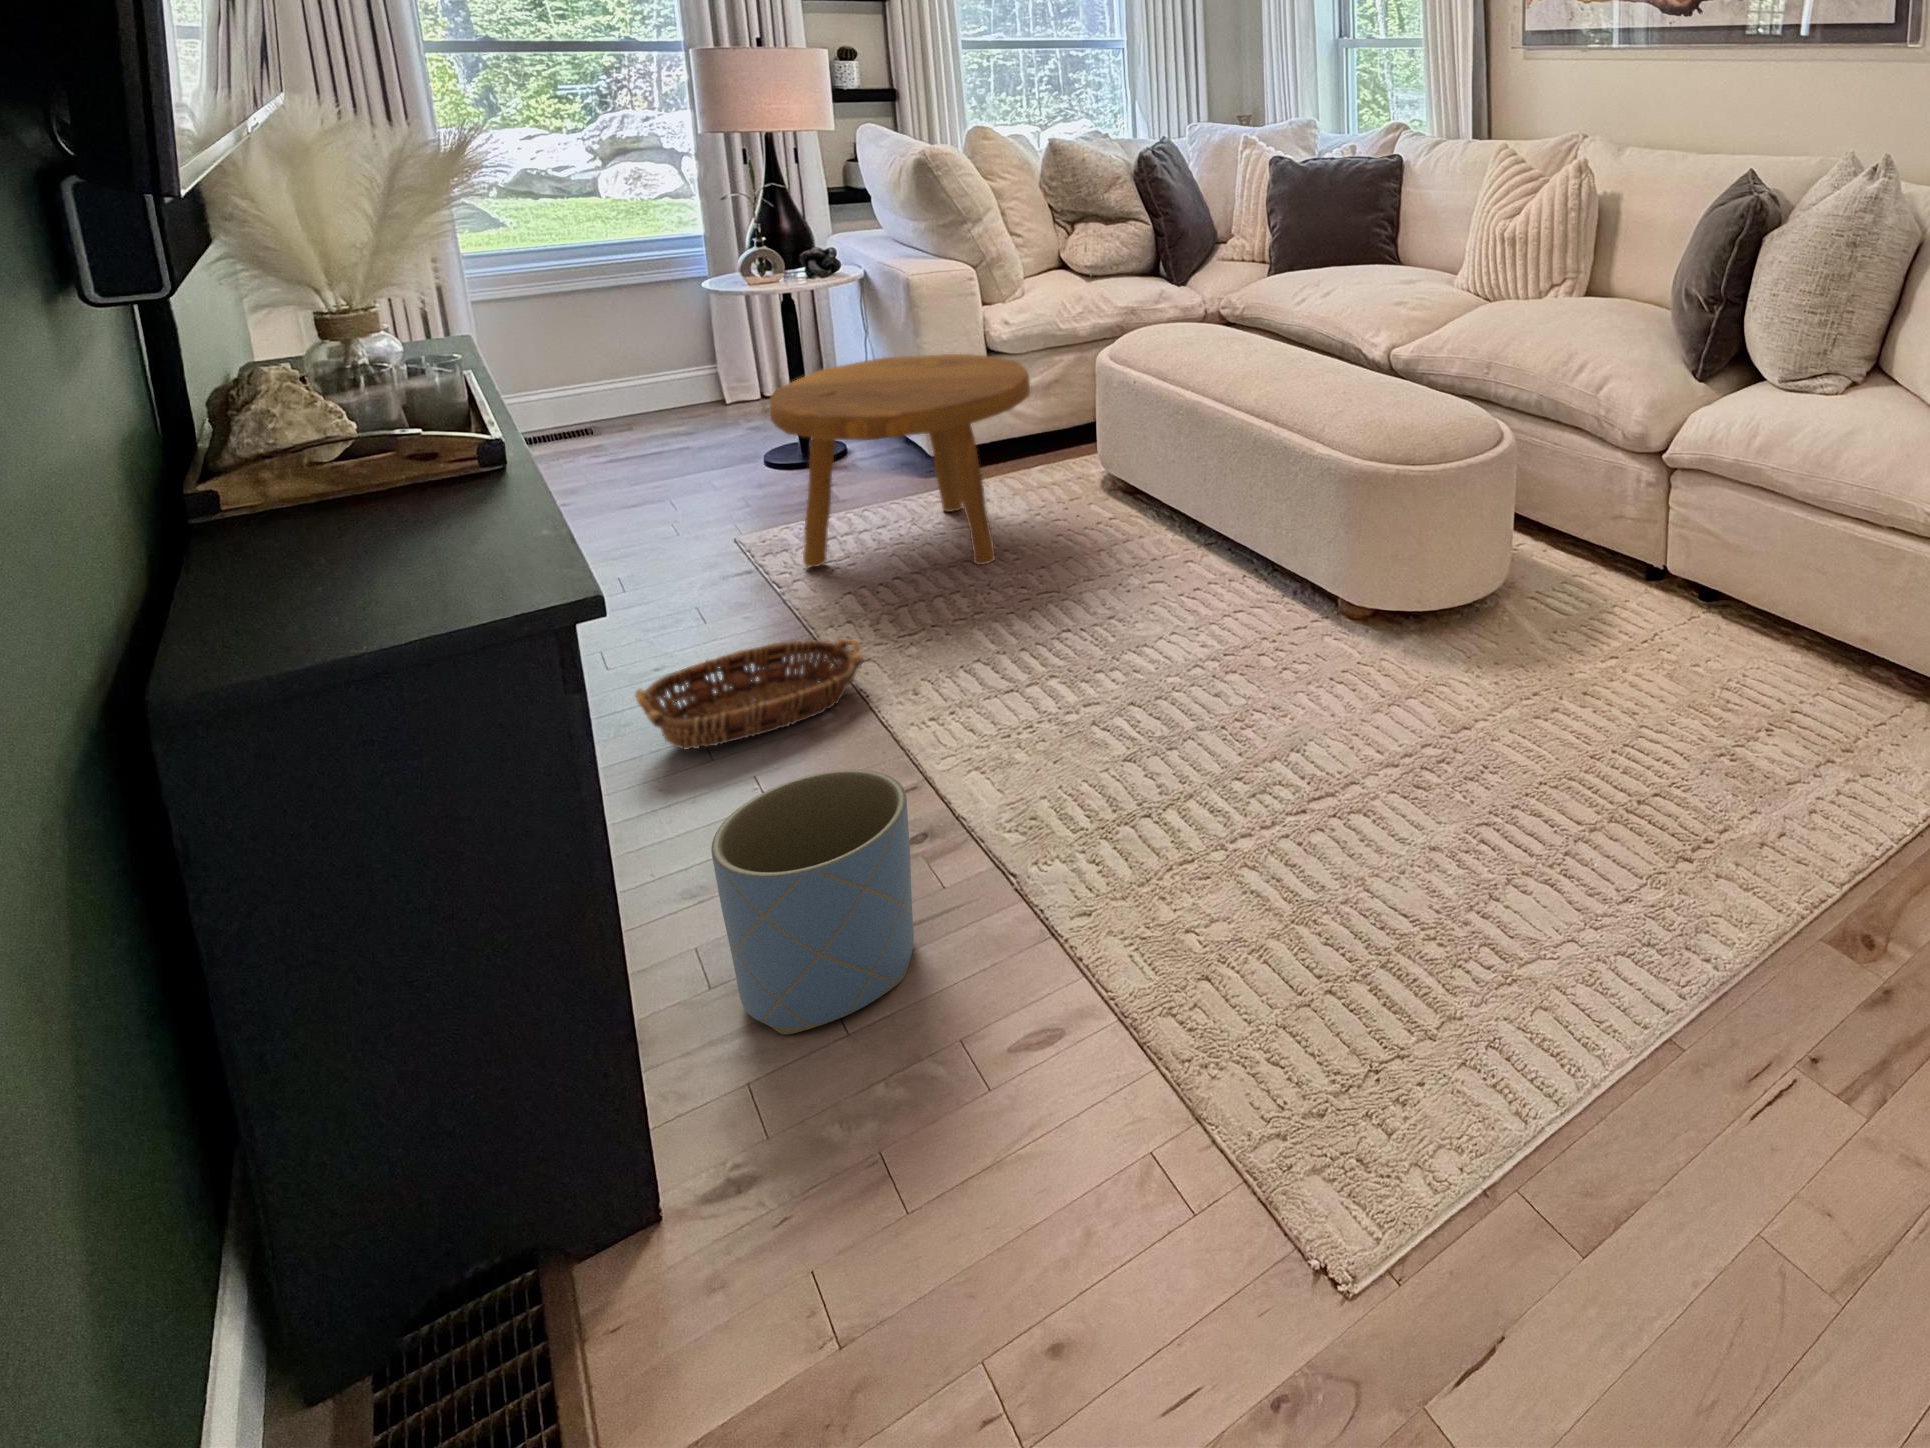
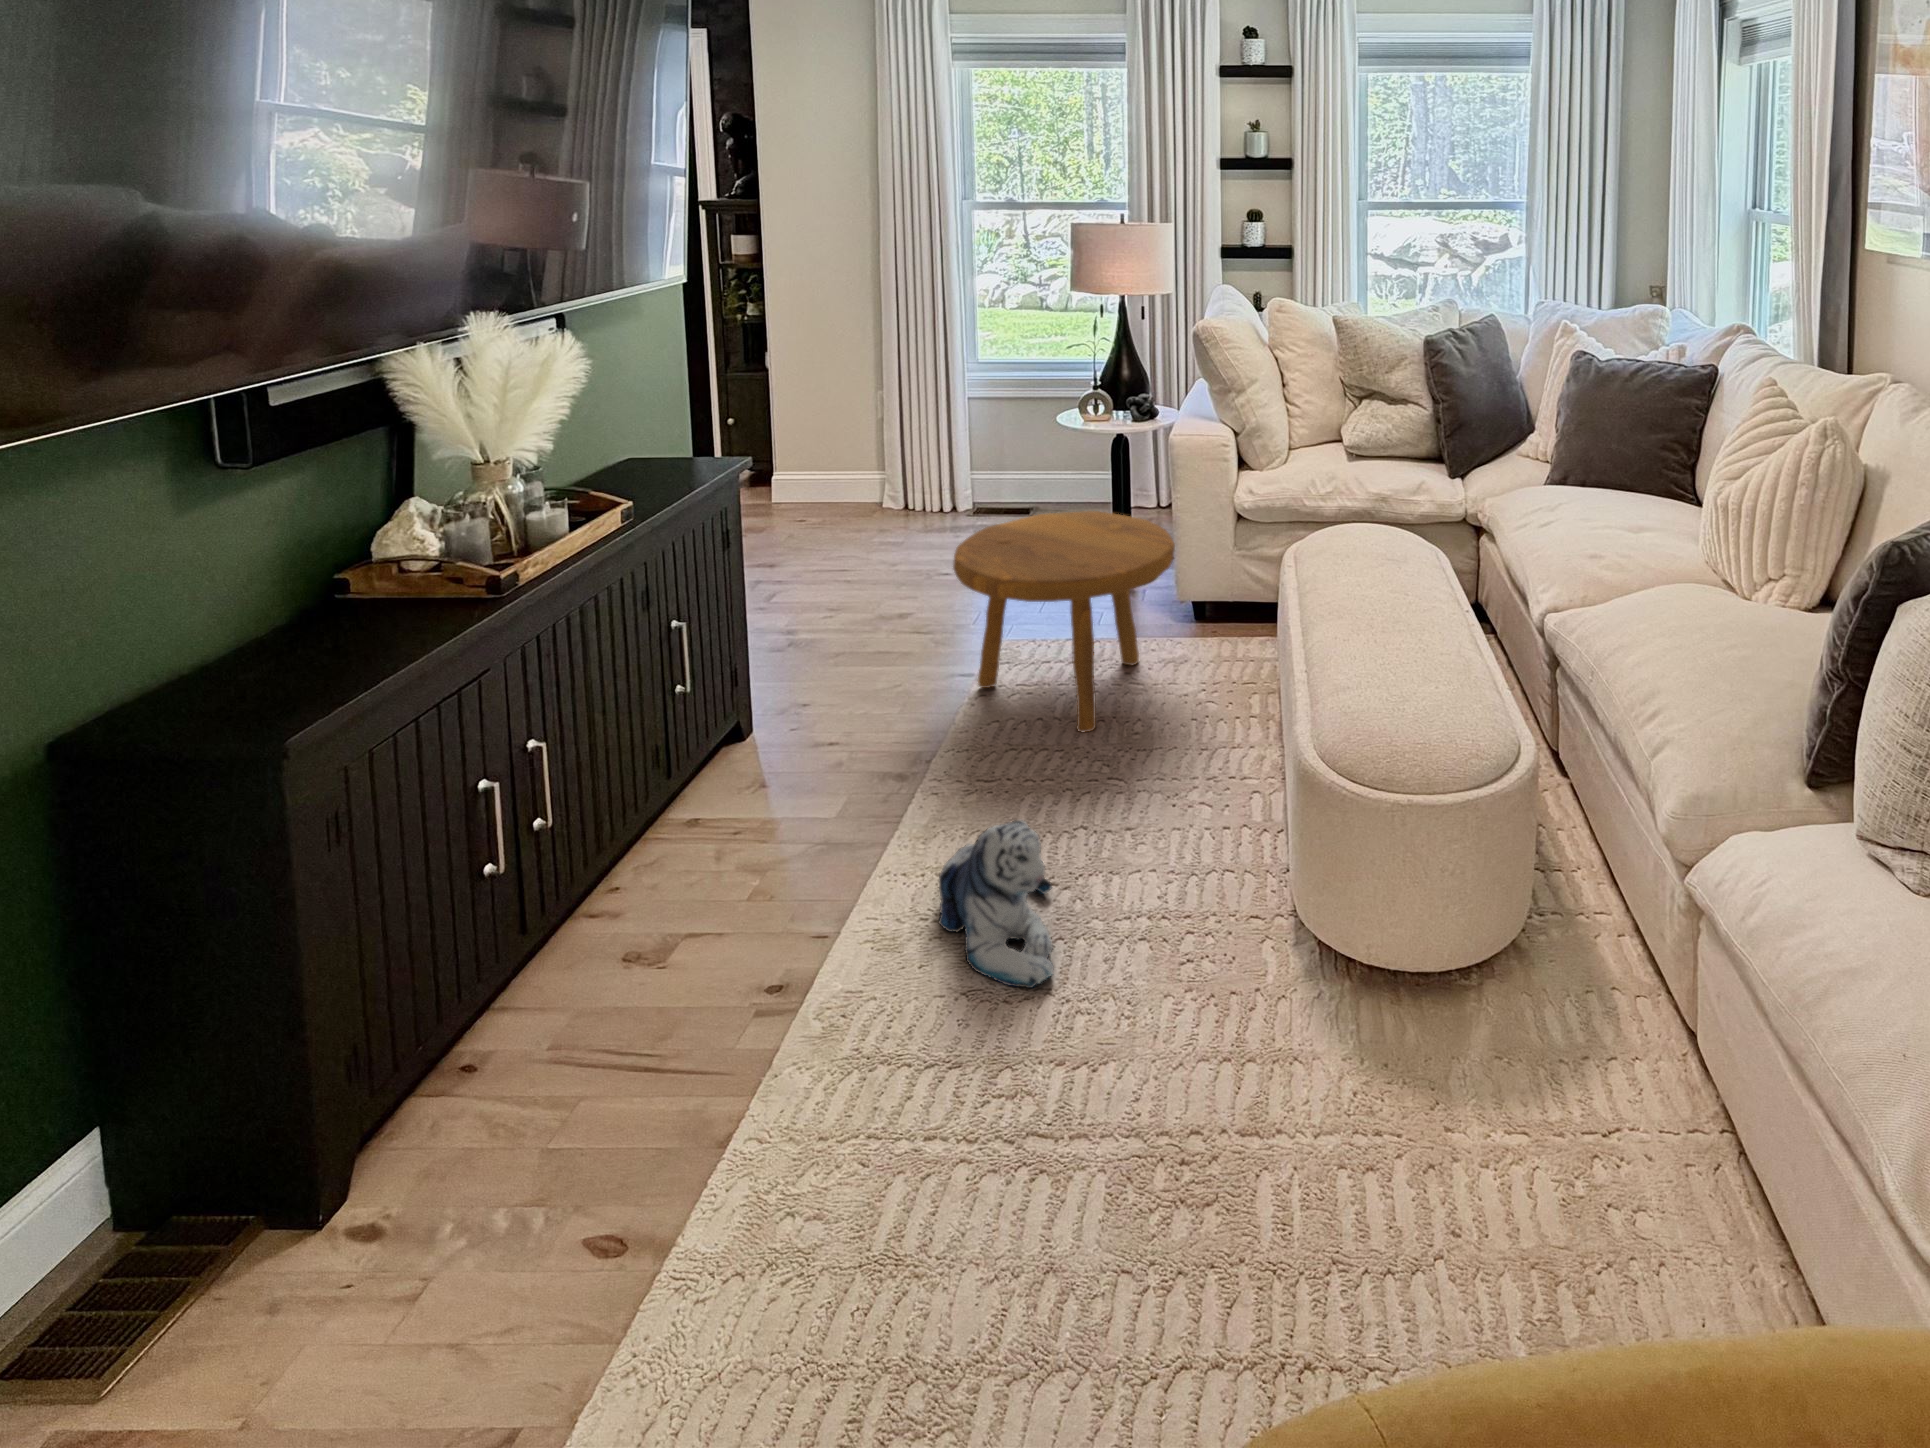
plush toy: none [1032,579,1229,718] -> present [939,820,1054,988]
basket: present [635,637,863,749] -> none [673,740,905,849]
planter: present [711,770,914,1034] -> none [429,921,607,1154]

